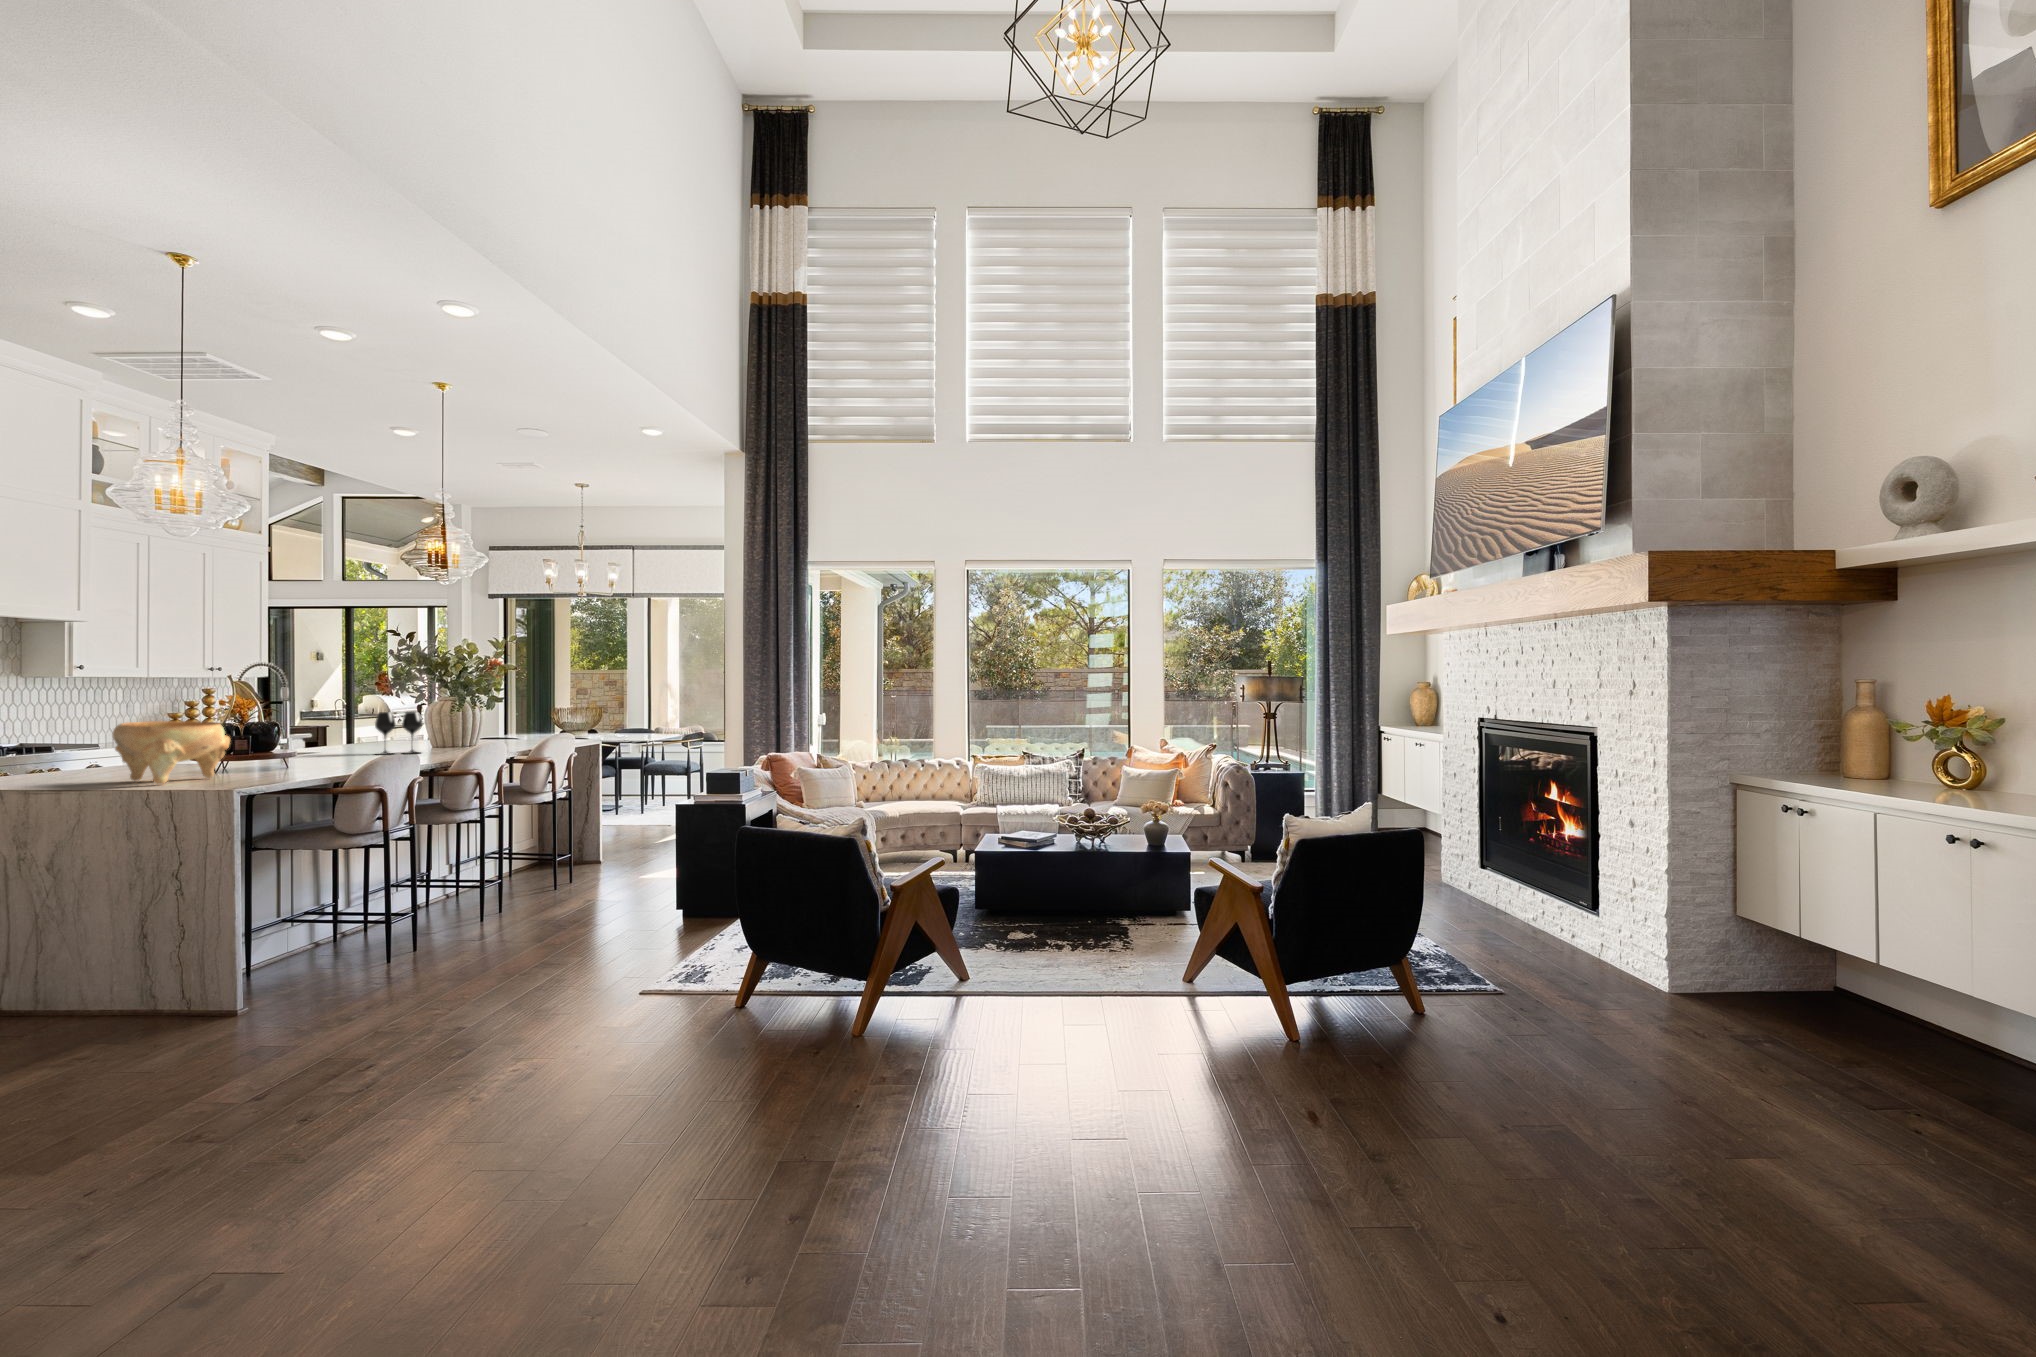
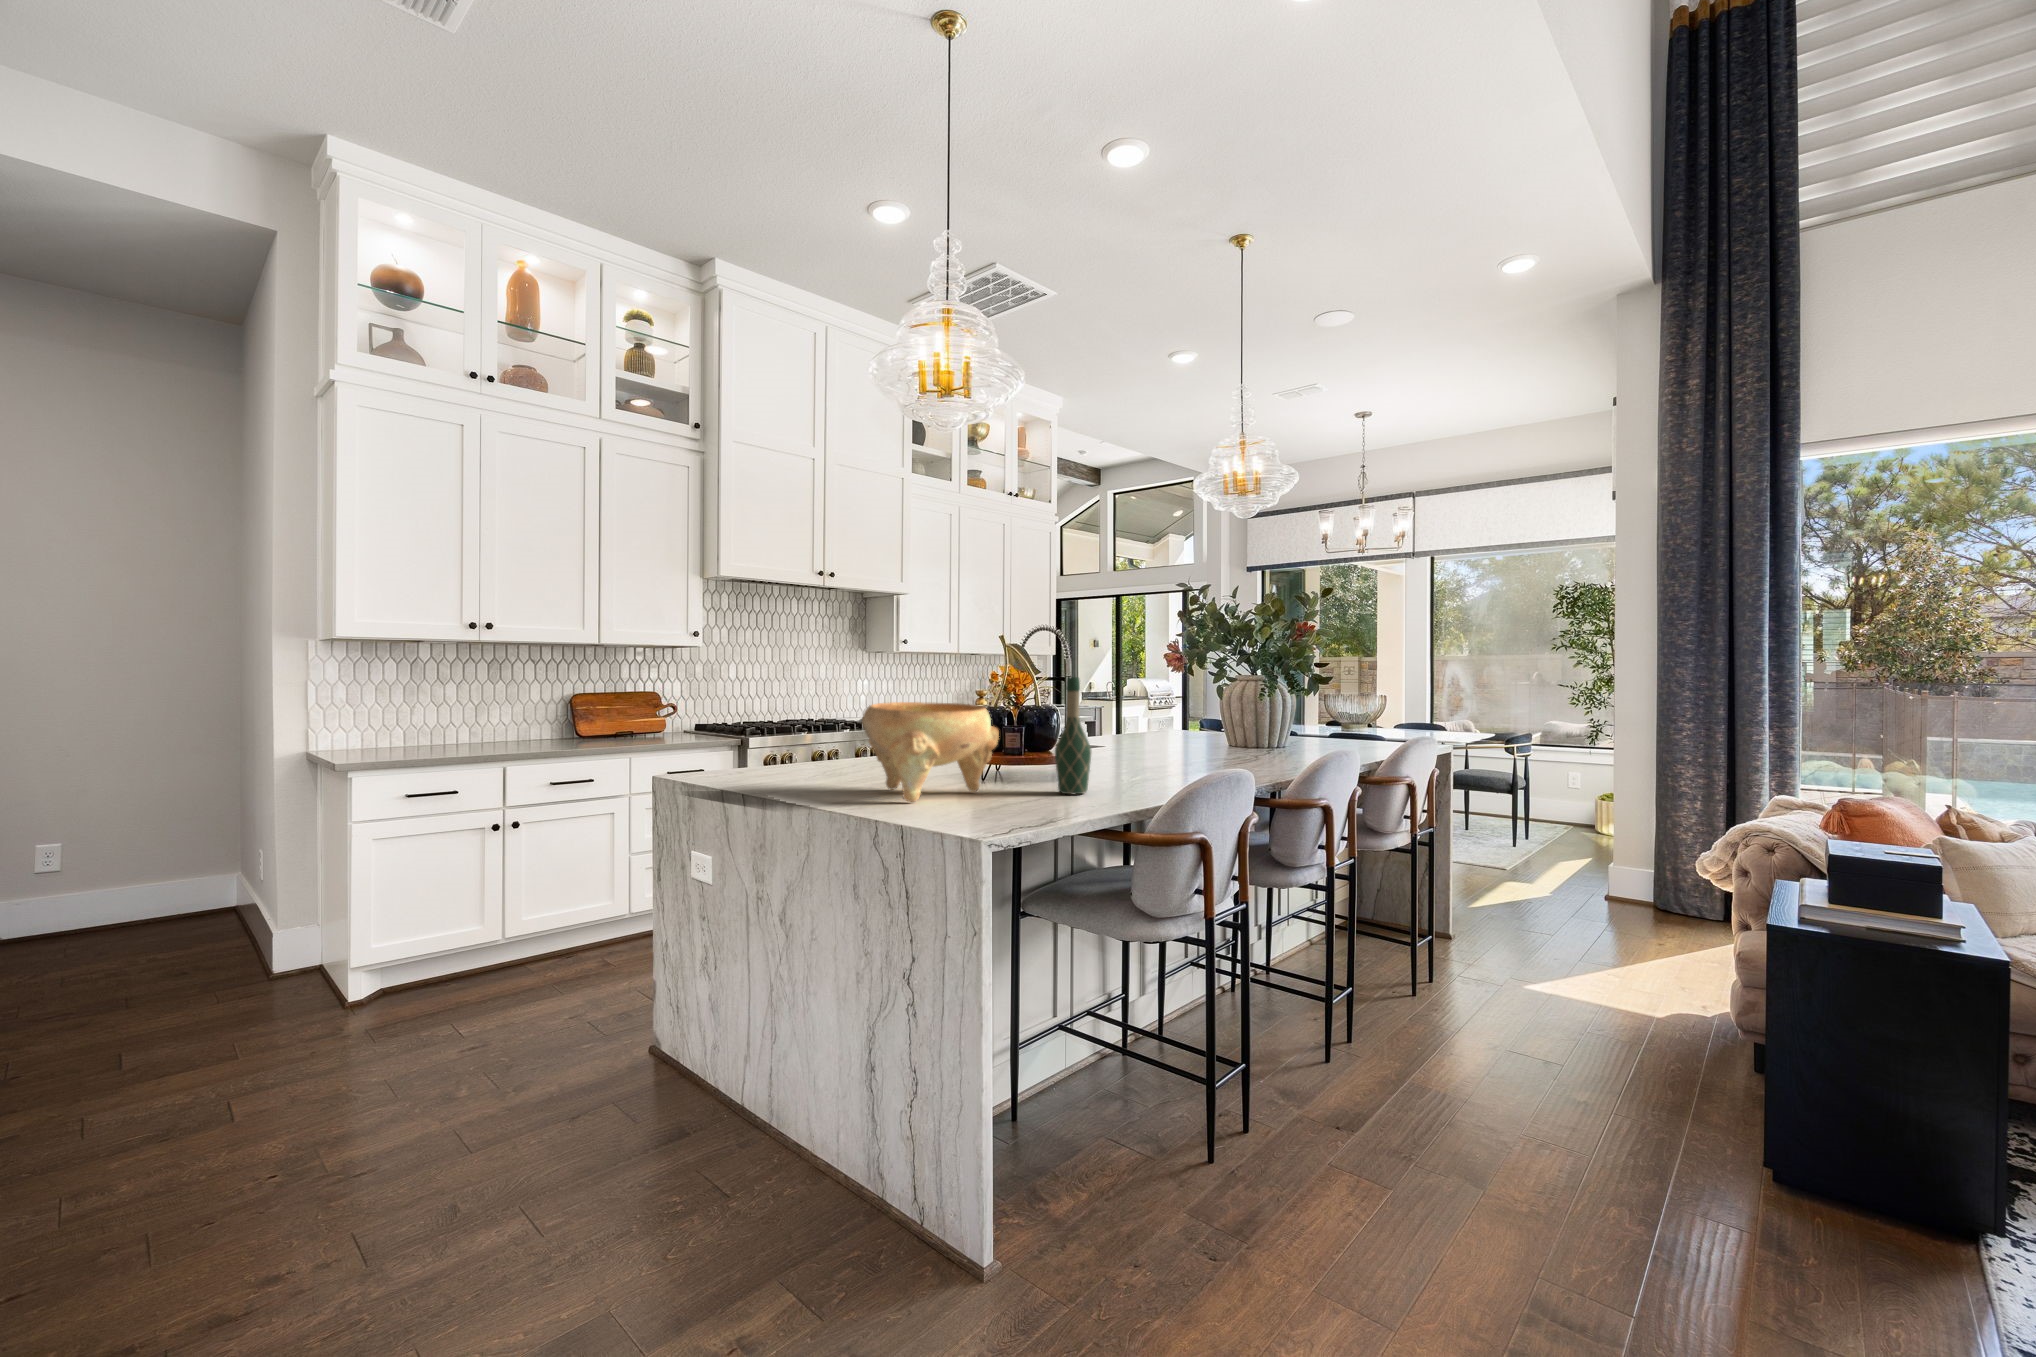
wine bottle: none [276,703,305,775] -> present [1055,677,1091,794]
wine glass: present [375,712,422,755] -> none [1169,696,1229,758]

